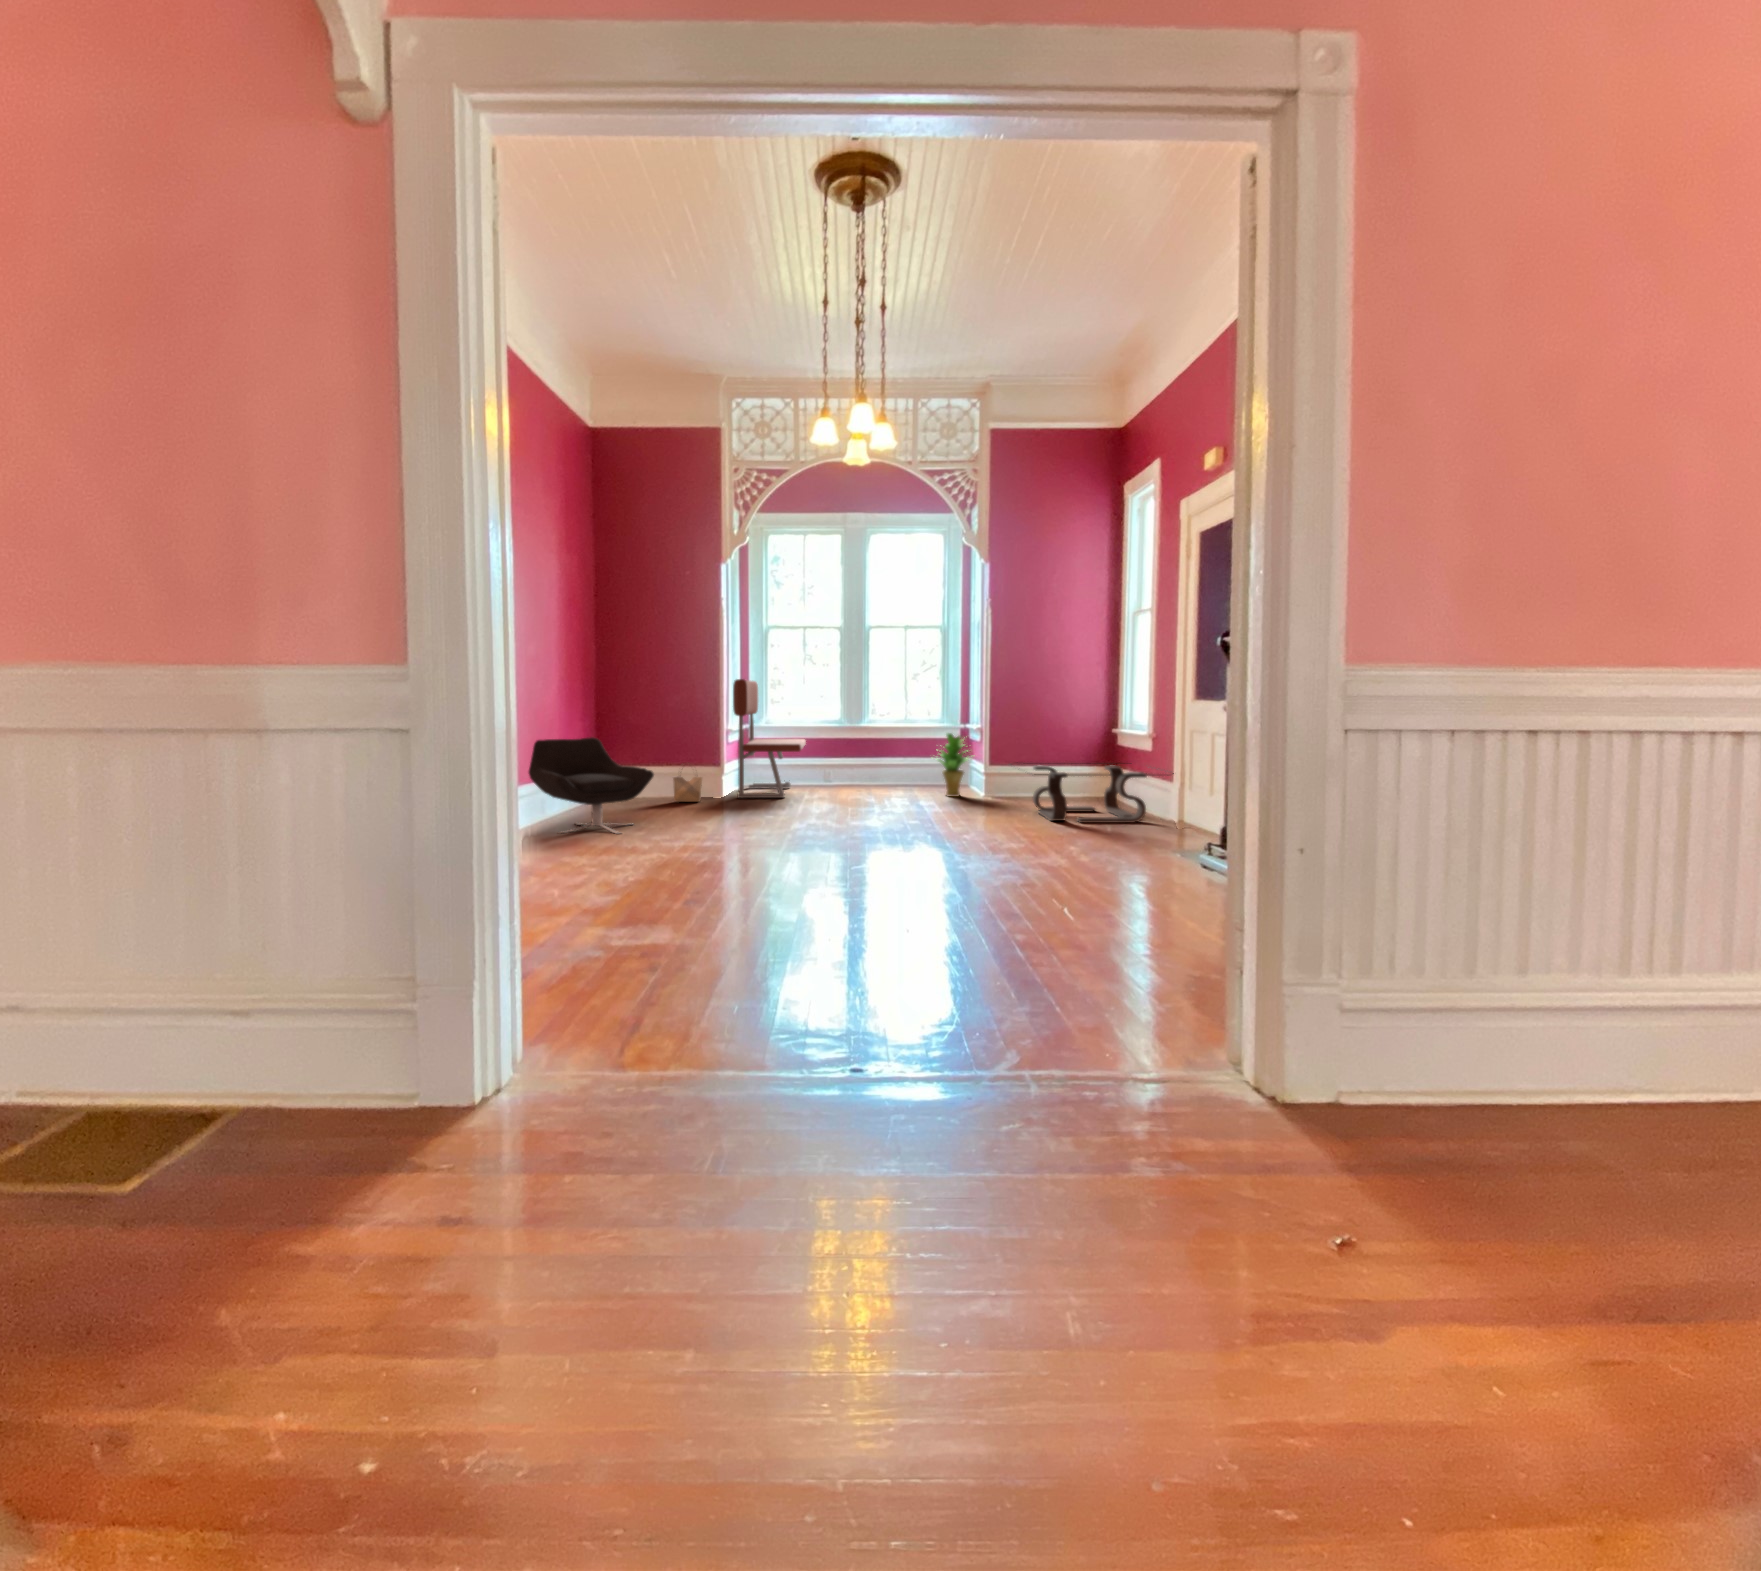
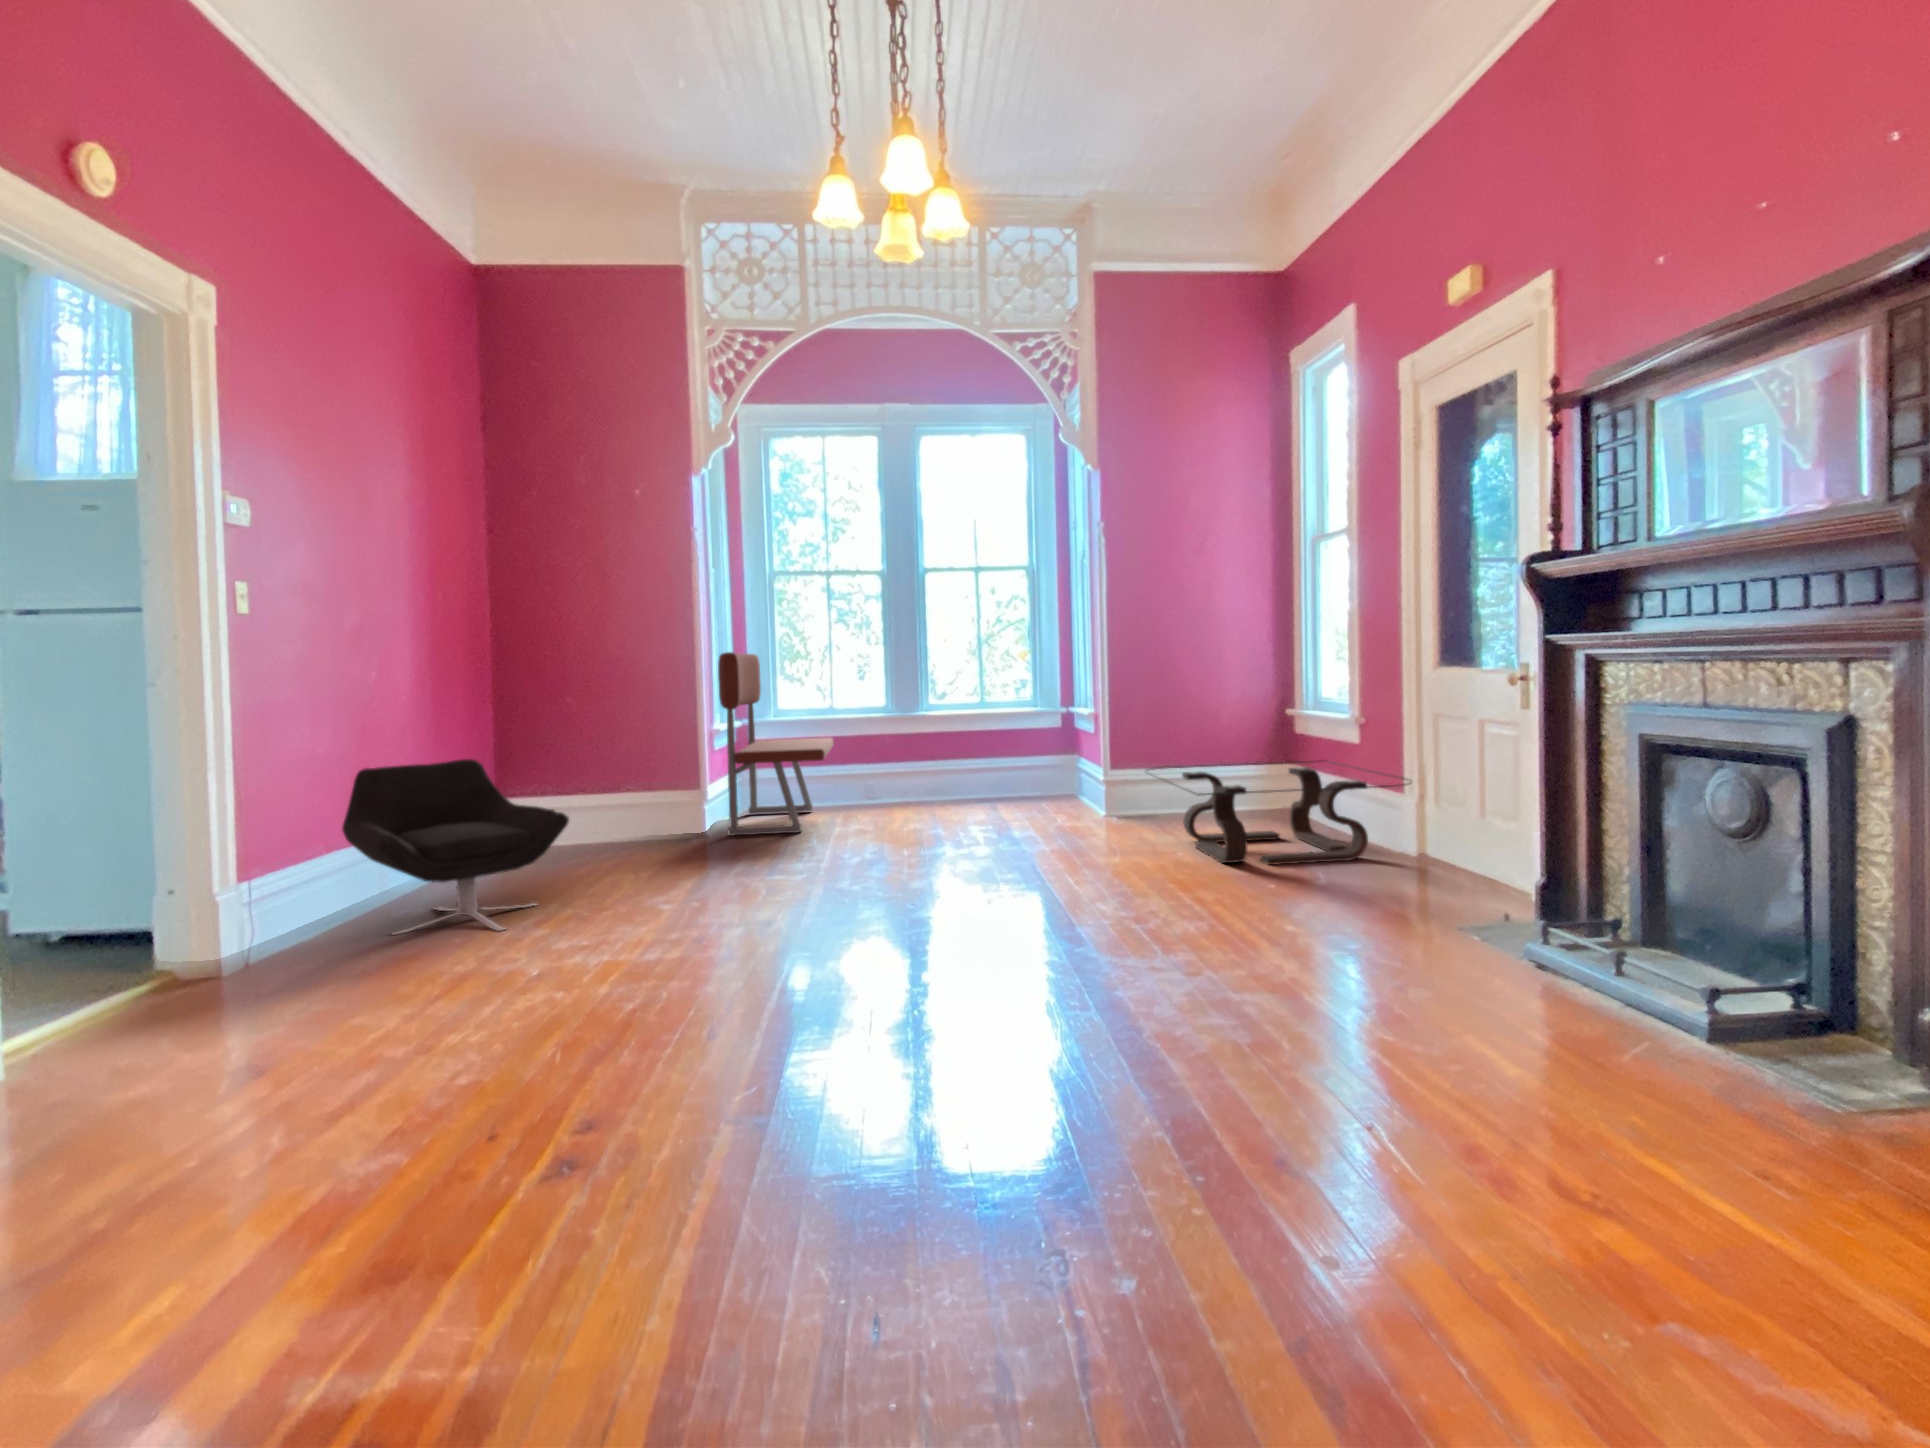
potted plant: present [936,733,968,797] -> none [1019,722,1090,818]
woven basket: present [673,777,702,802] -> none [622,785,670,848]

